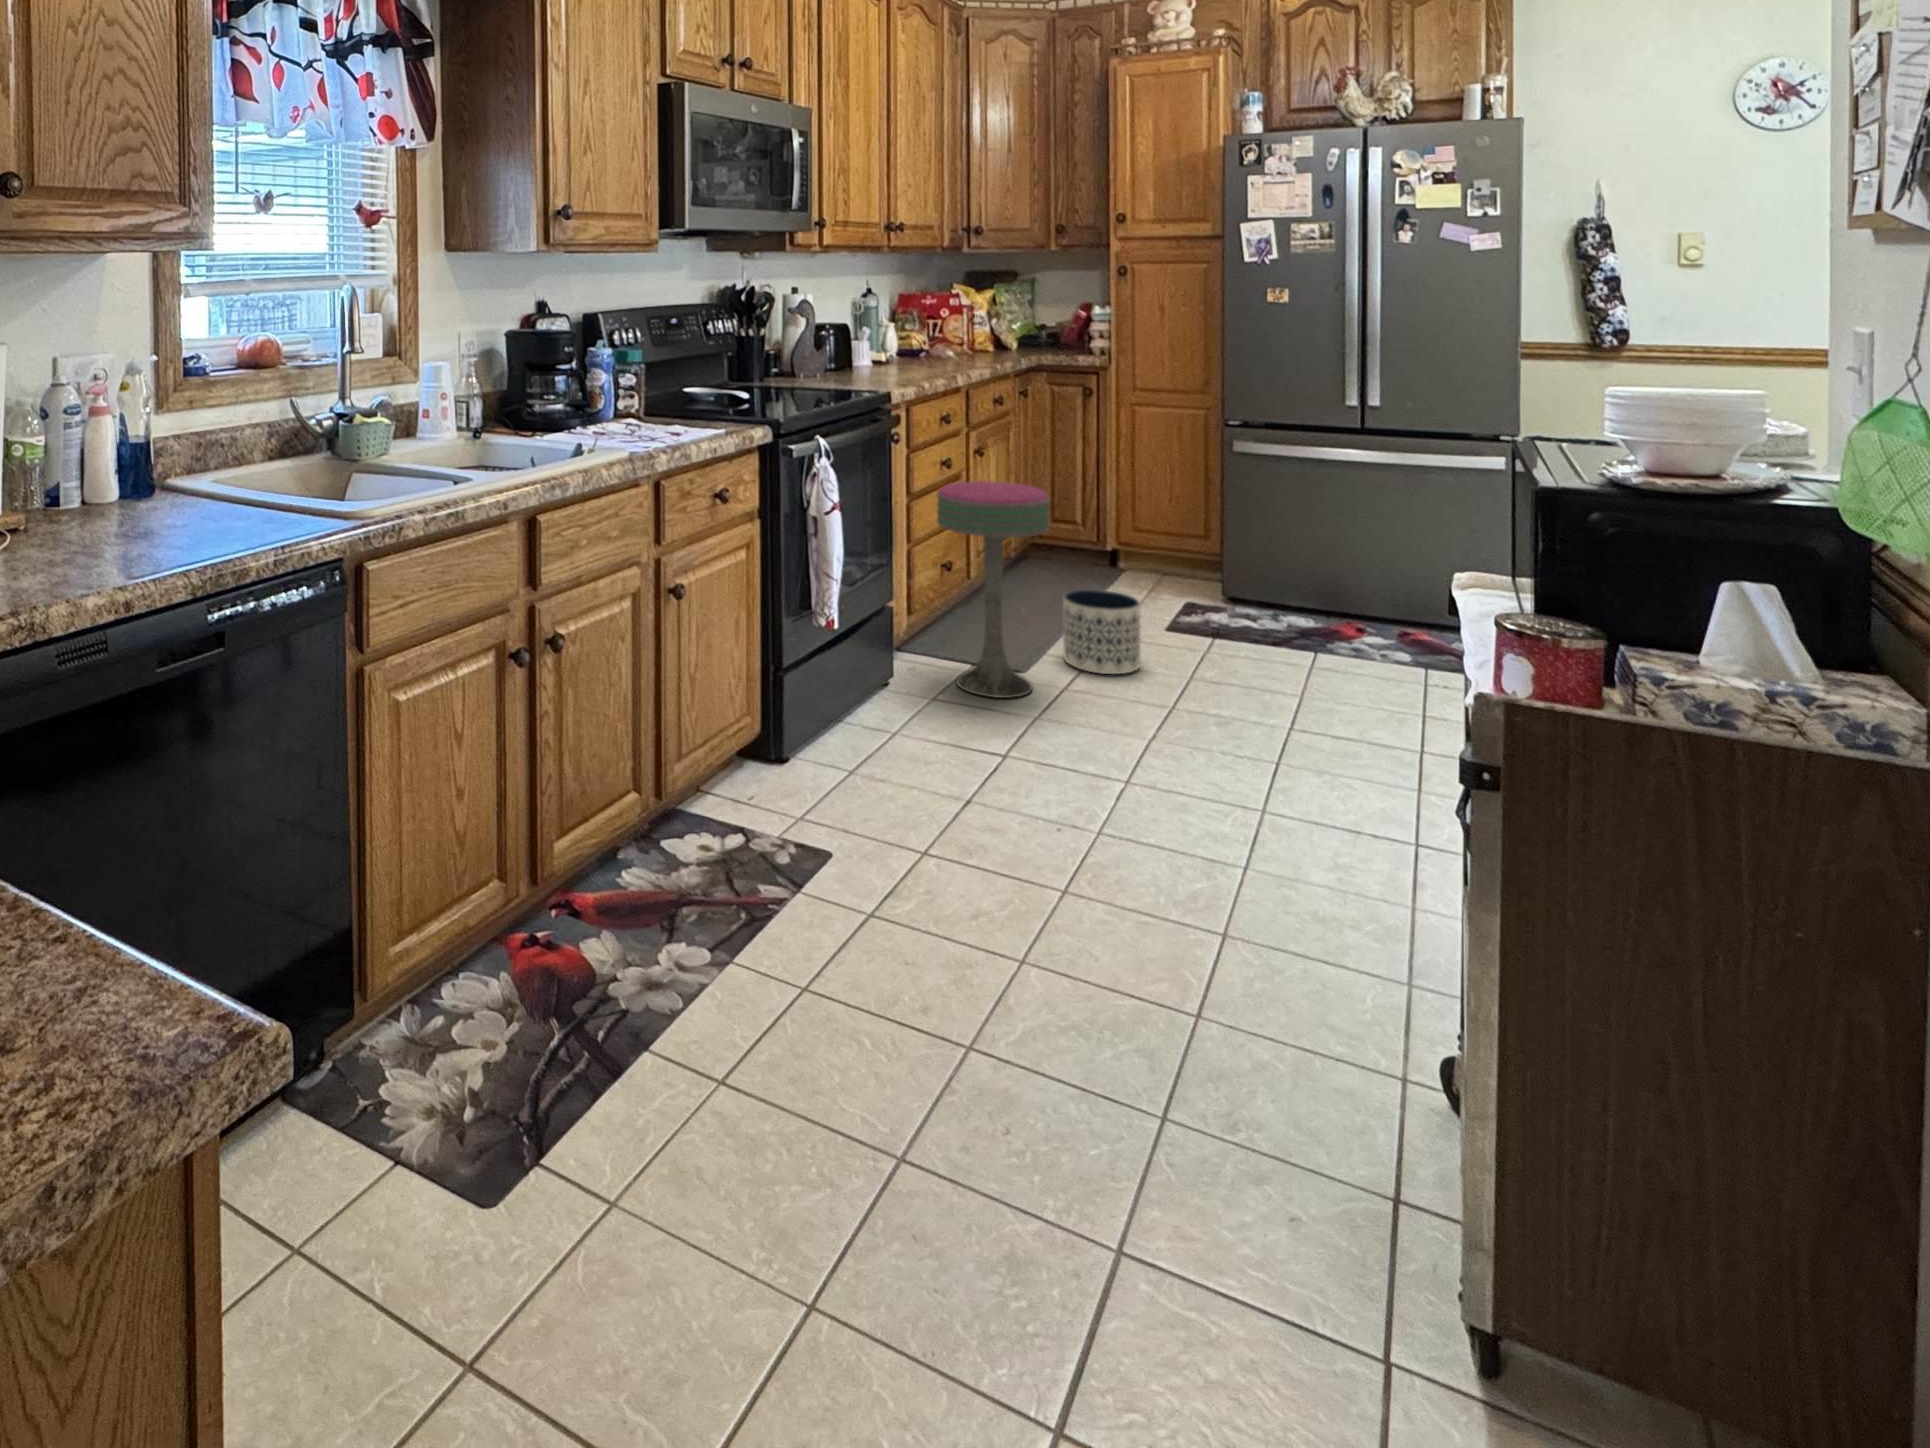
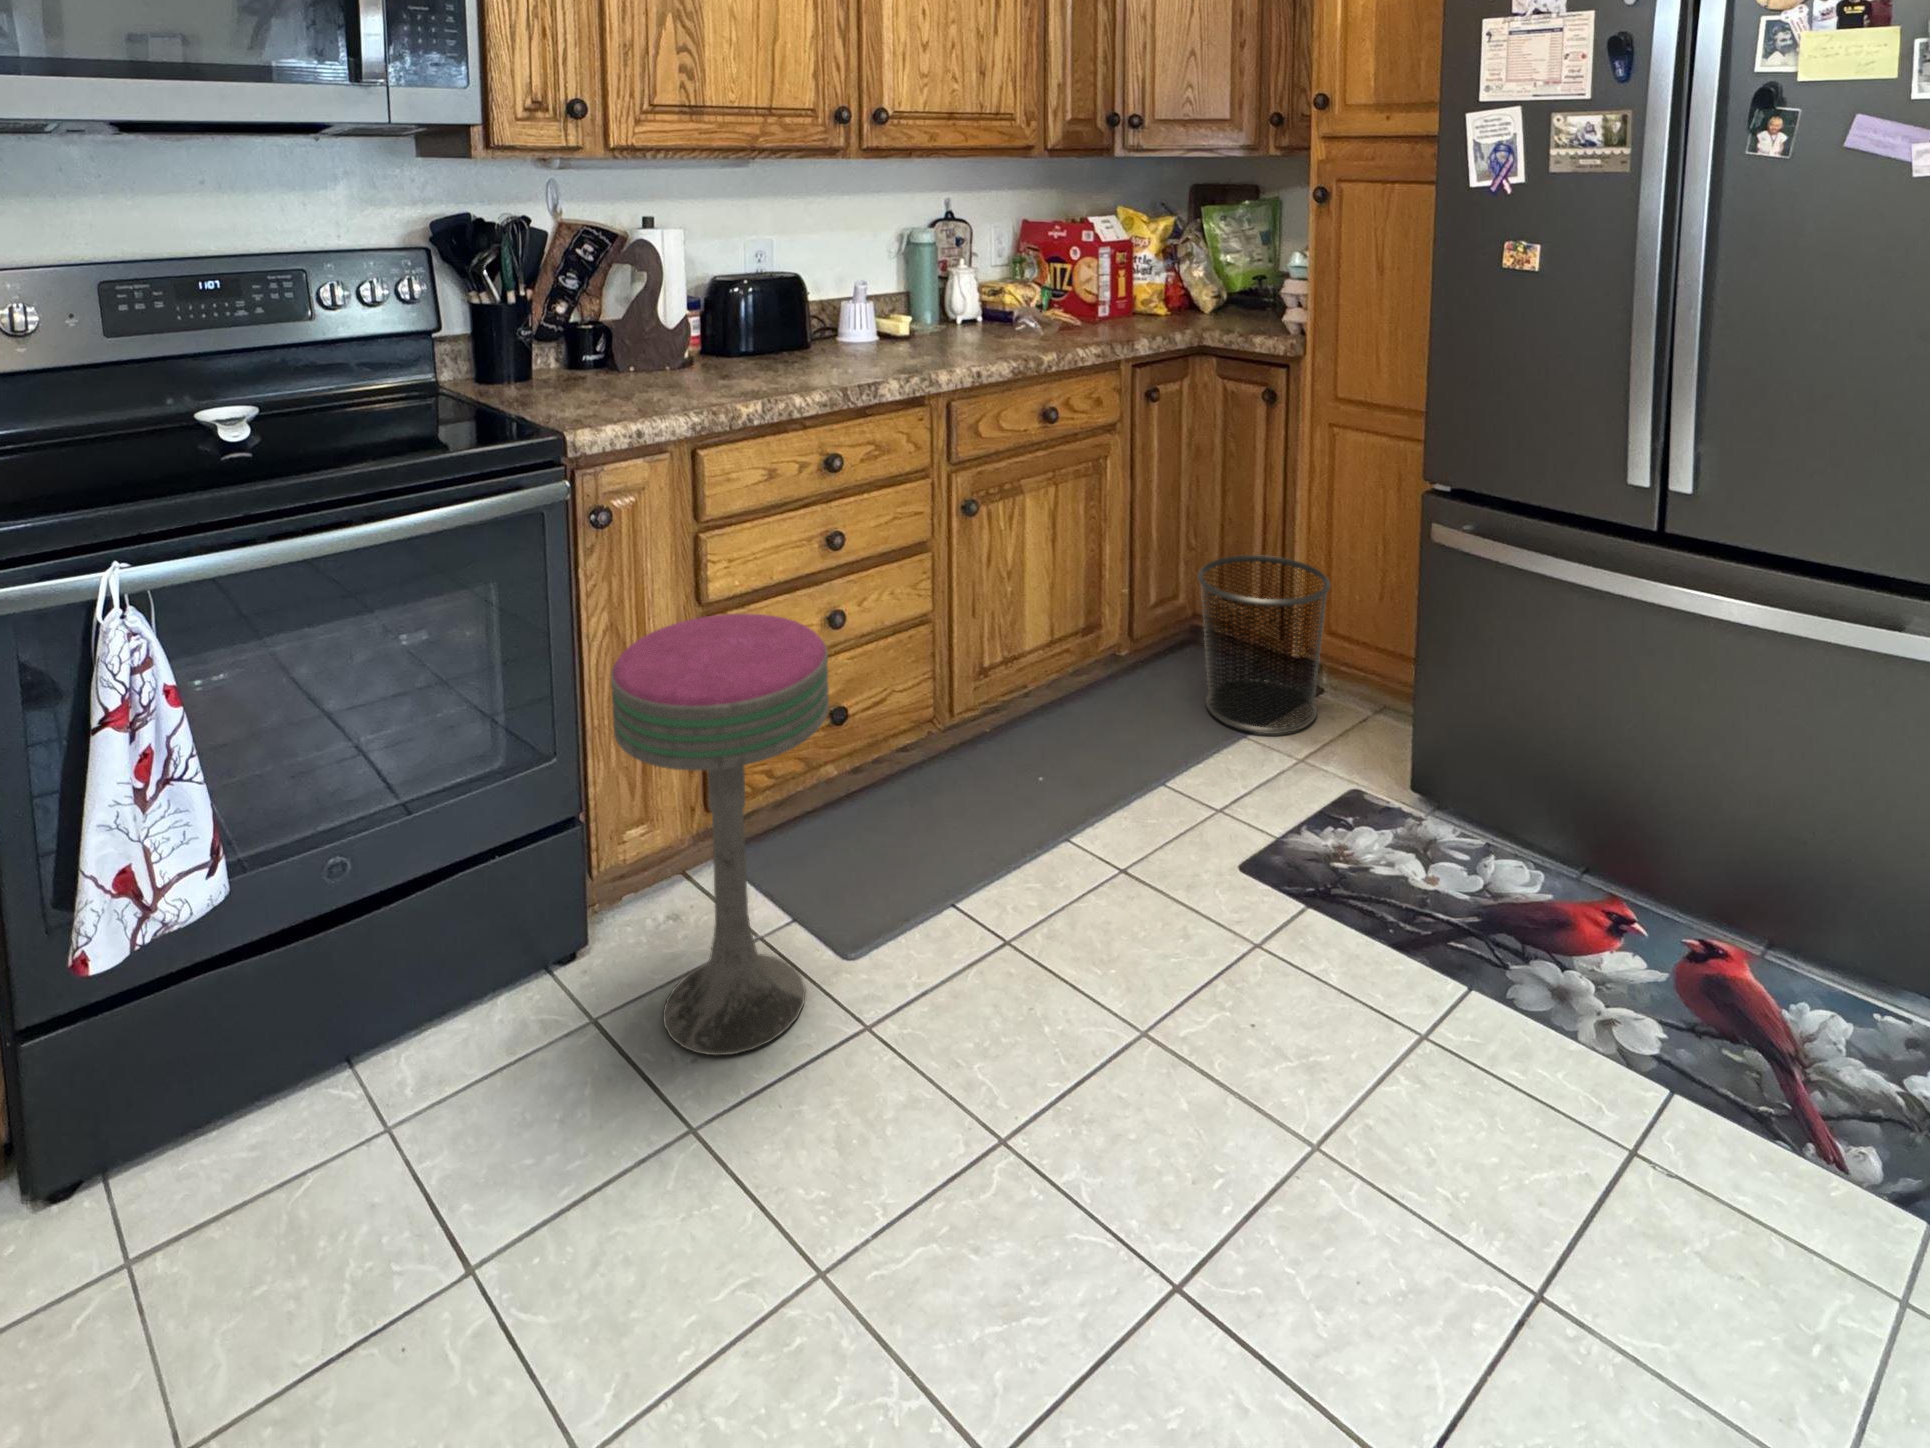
waste bin: none [1064,488,1147,584] -> present [1197,555,1330,734]
planter: present [1063,590,1140,674] -> none [931,813,1068,1010]

